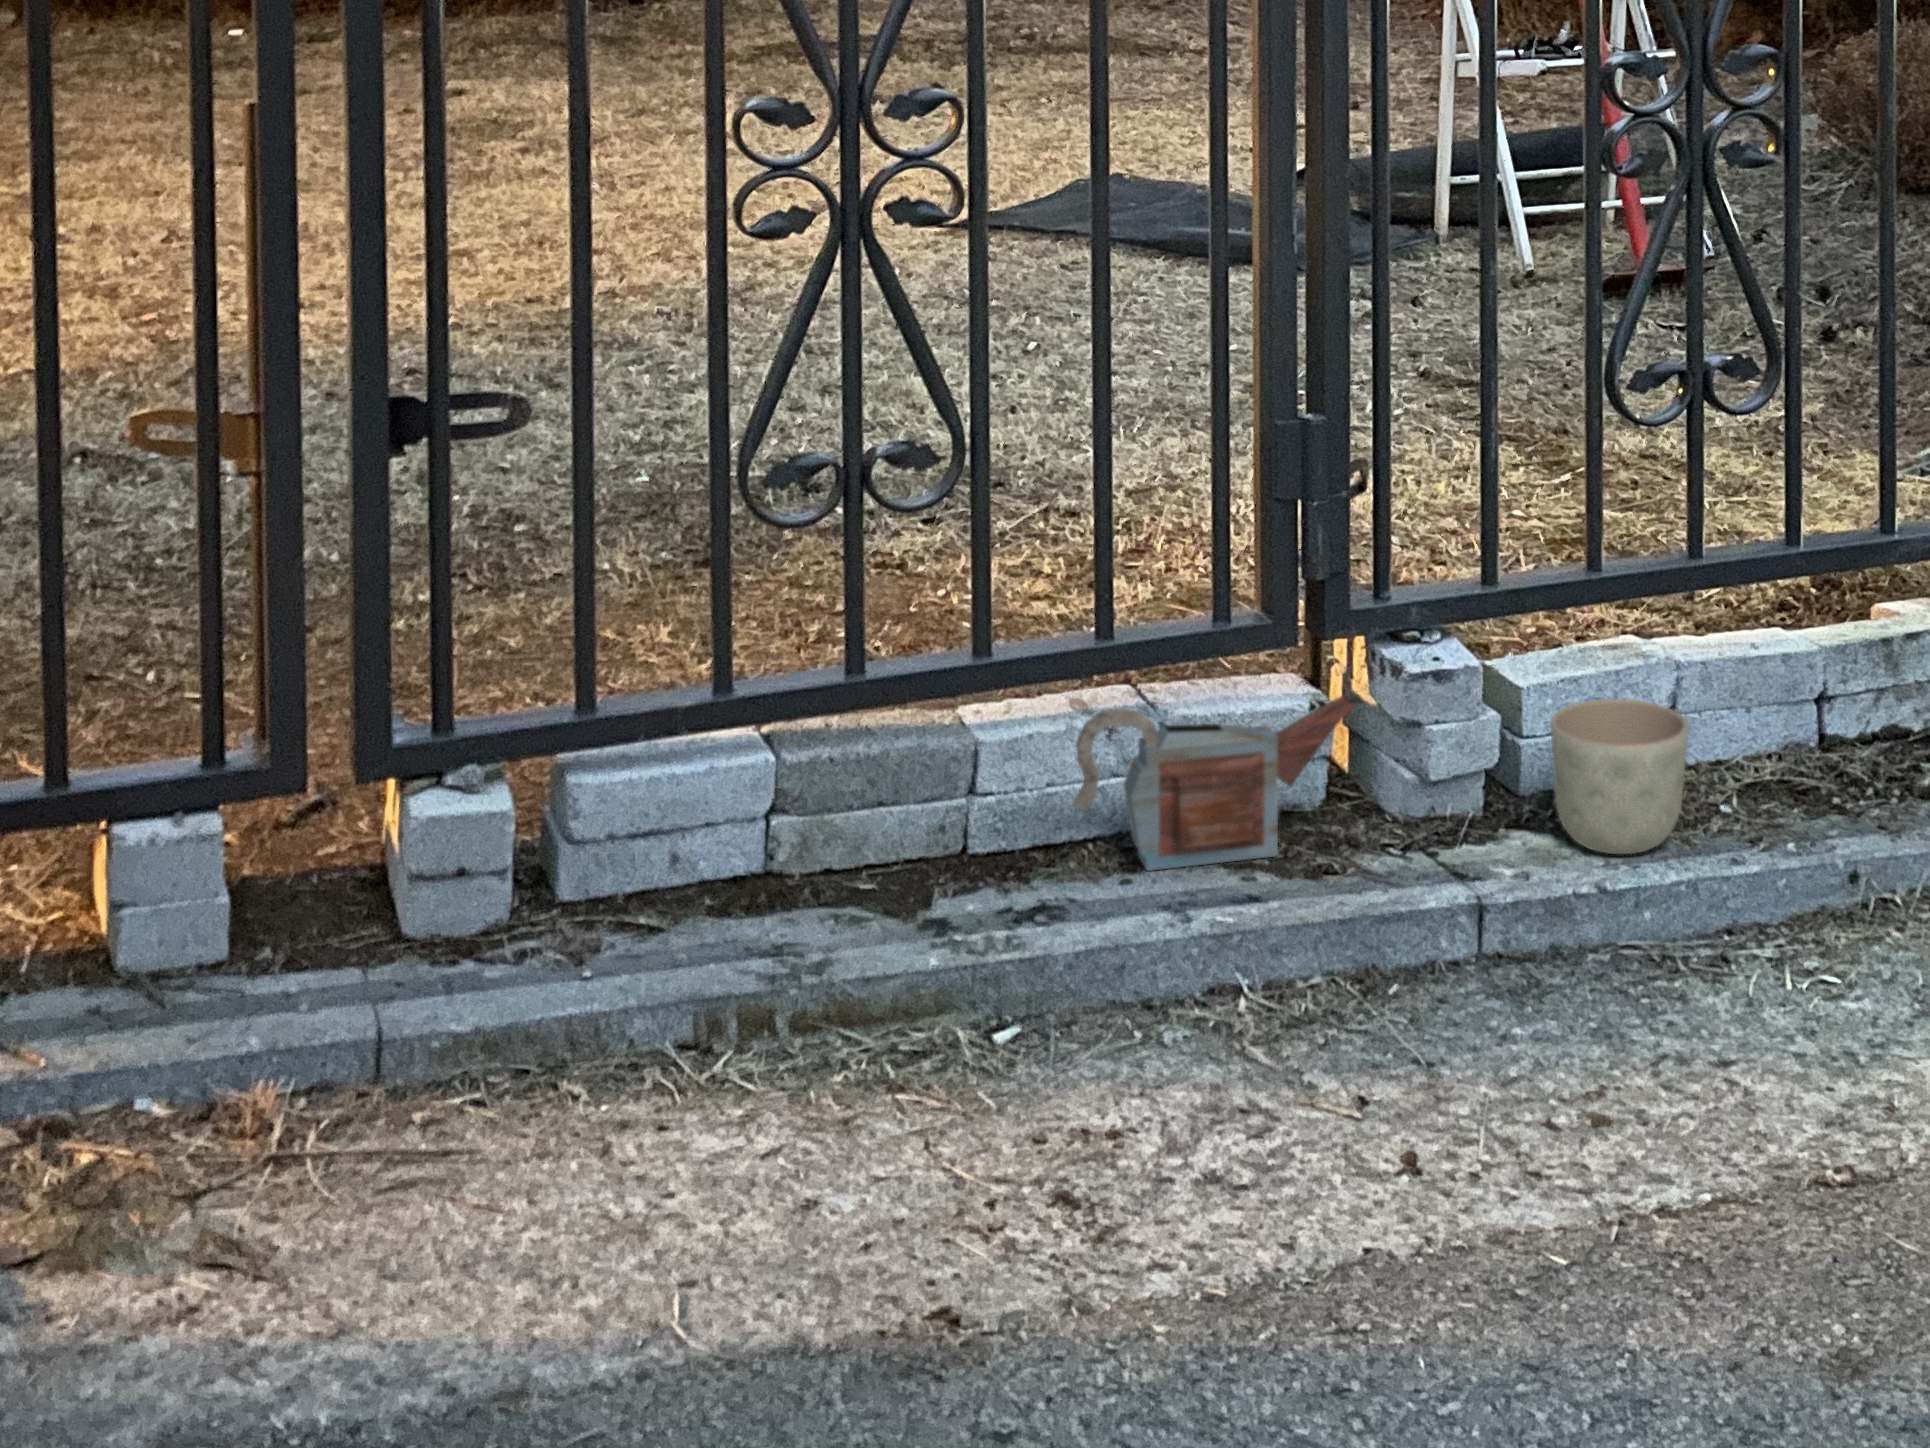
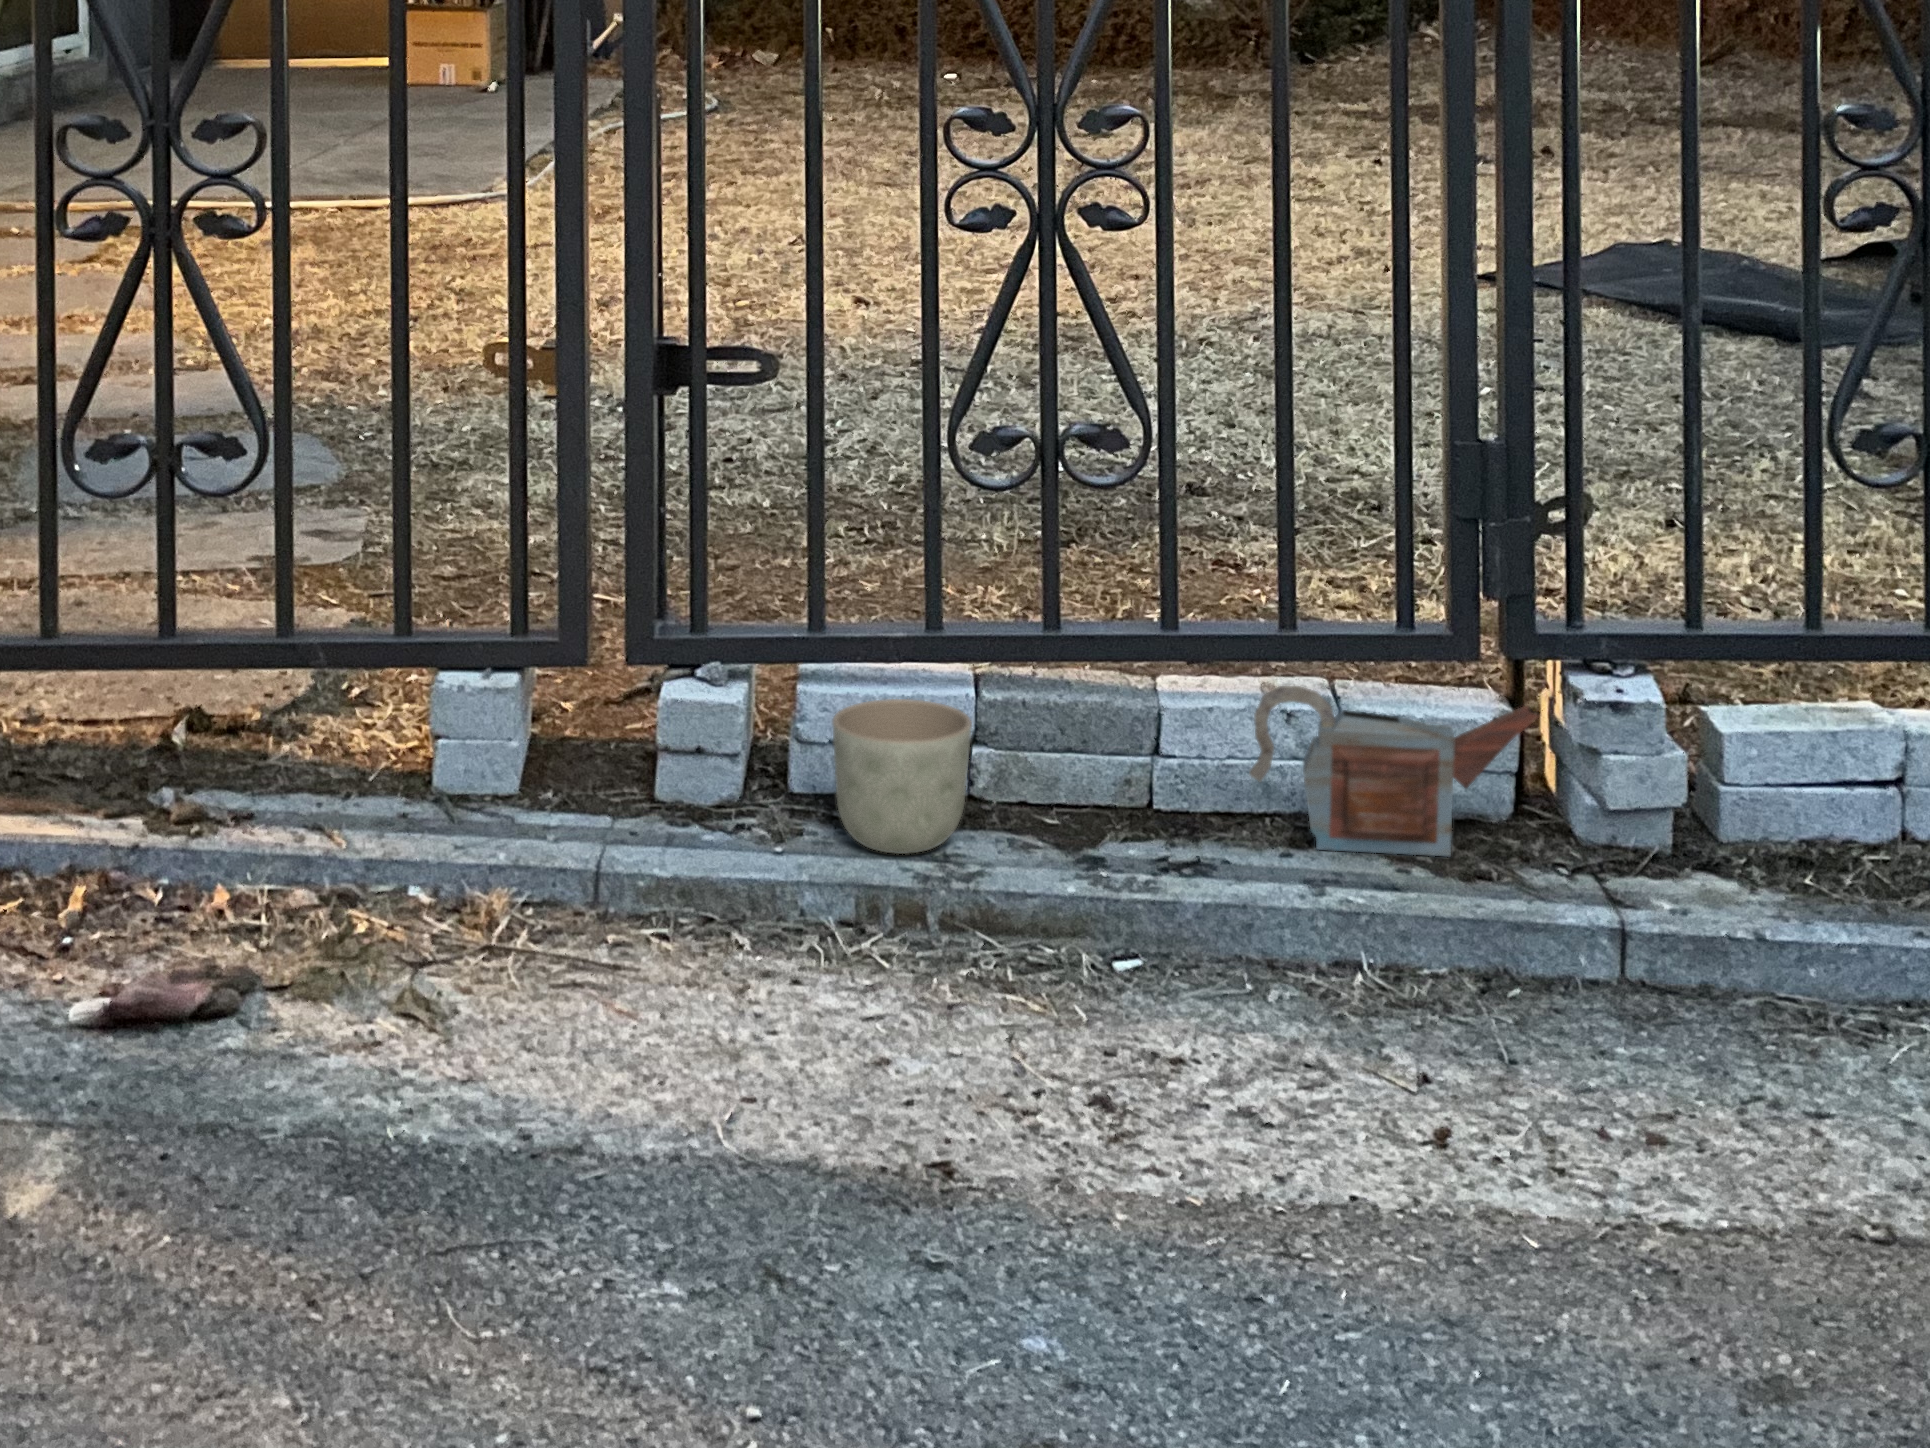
planter: present [1551,699,1689,854] -> present [832,699,972,854]

